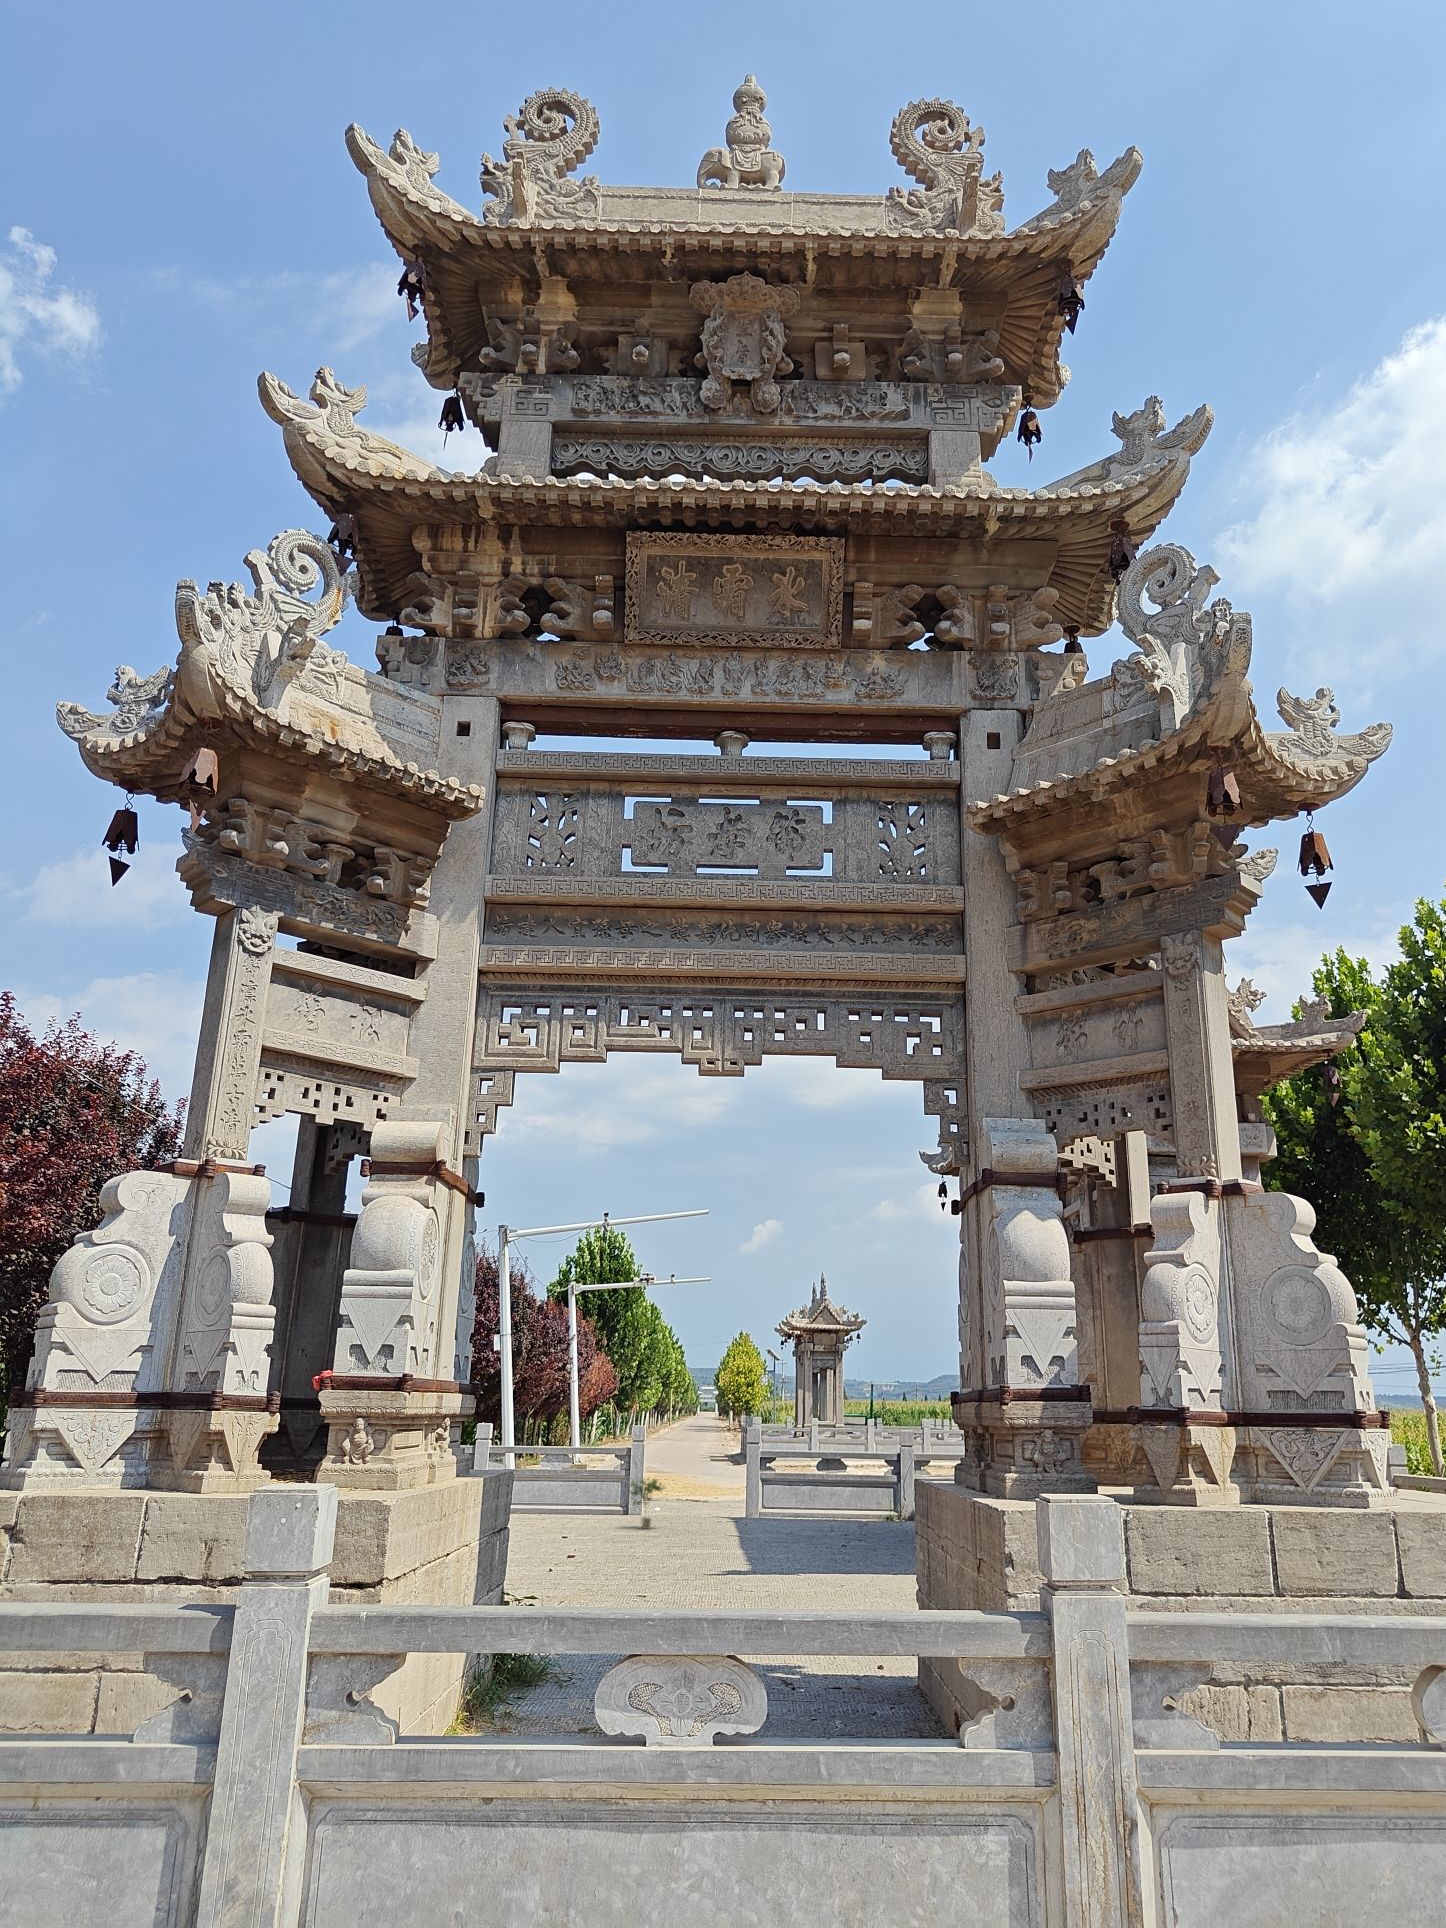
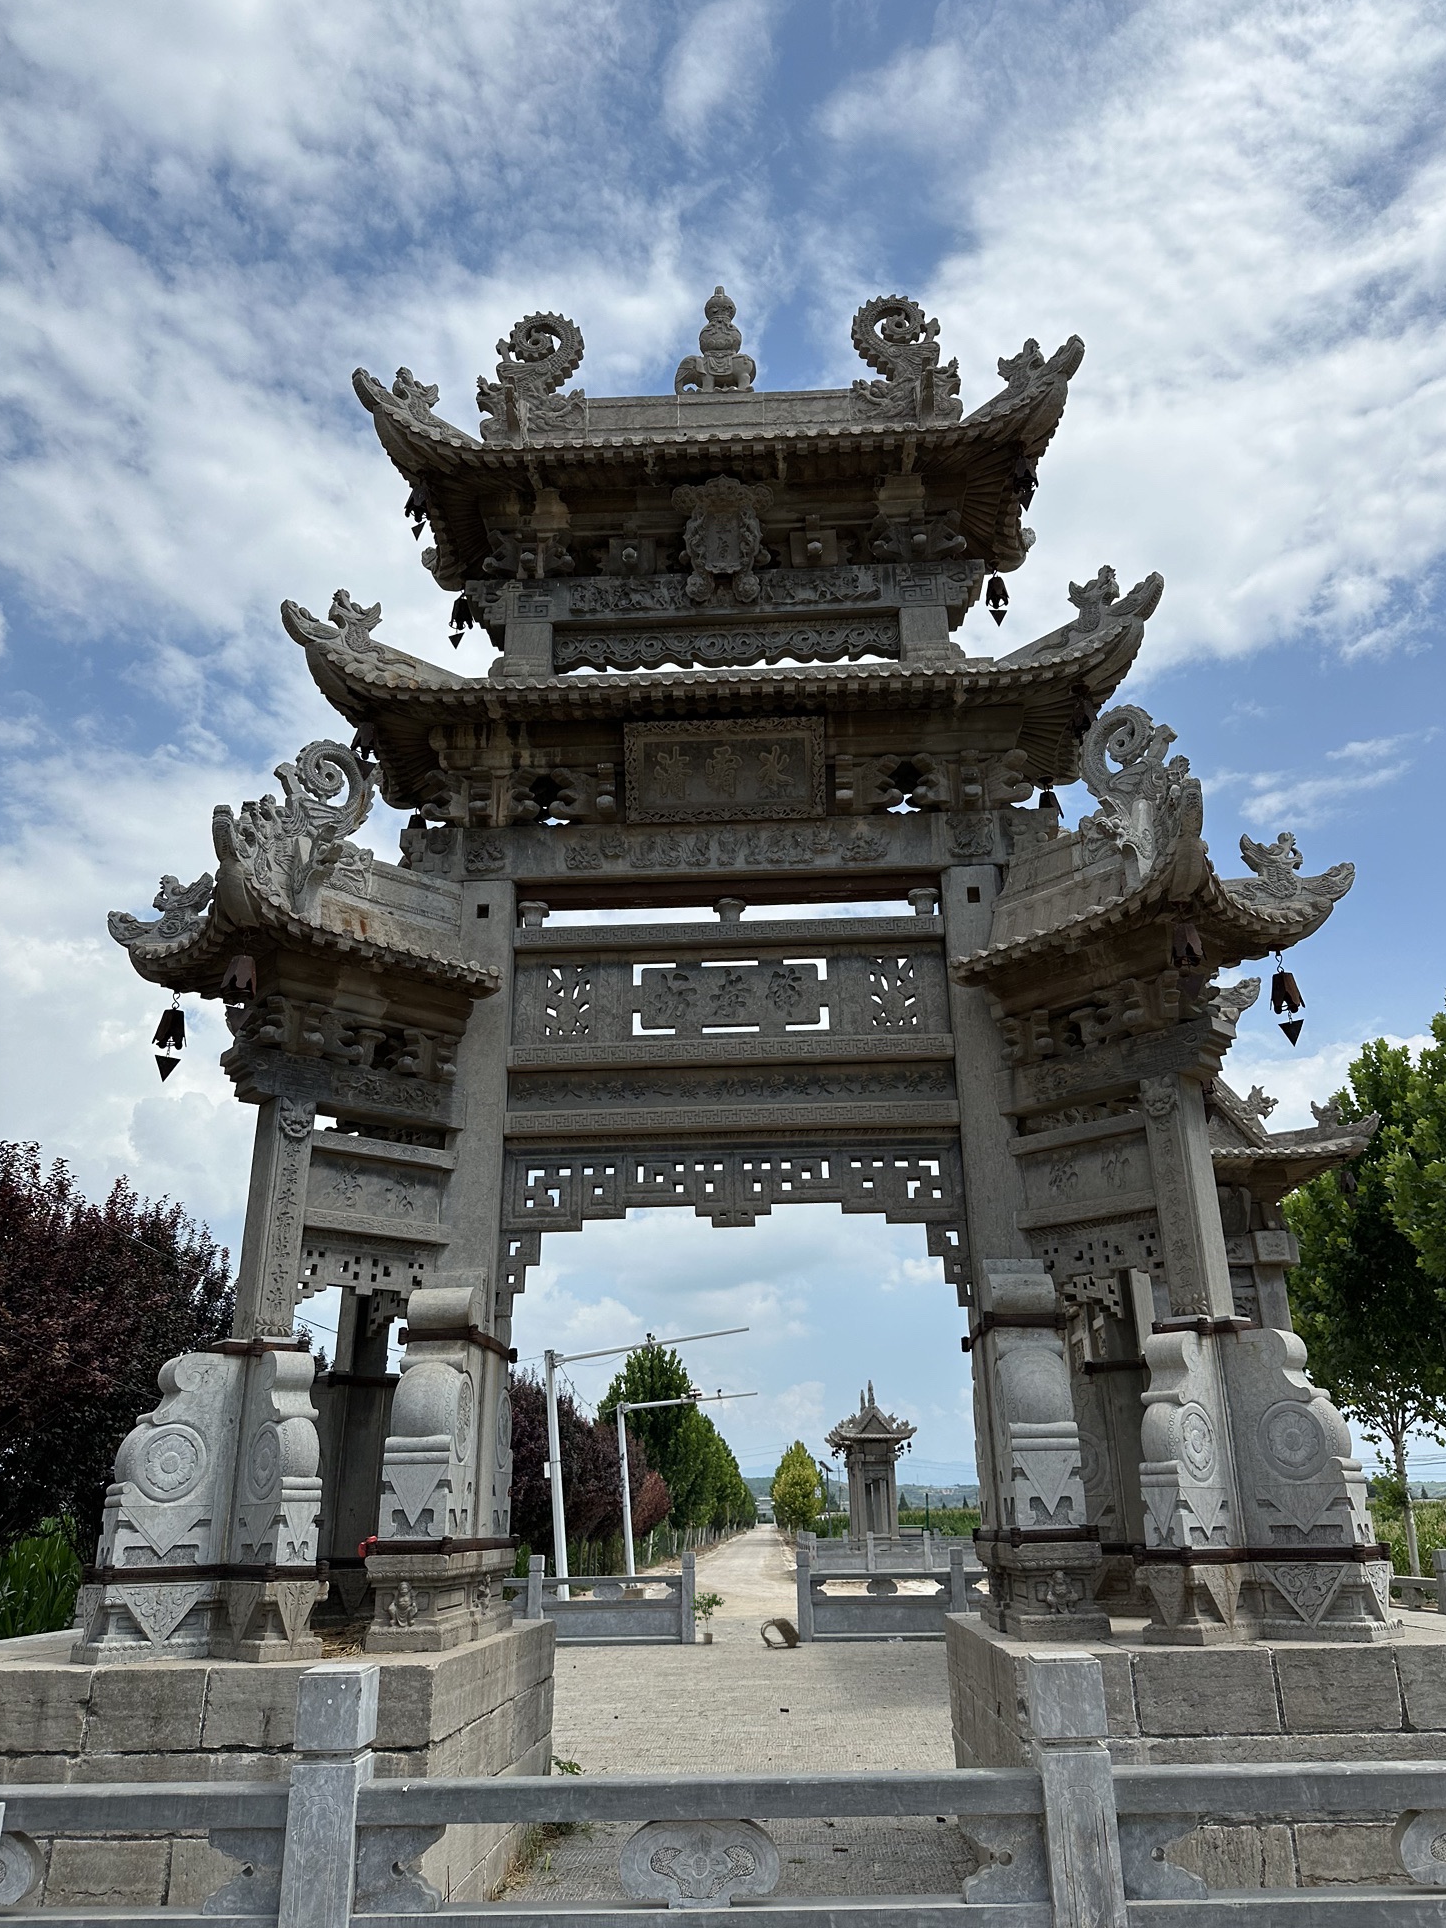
backpack: none [701,1504,741,1536] -> present [761,1618,800,1649]

